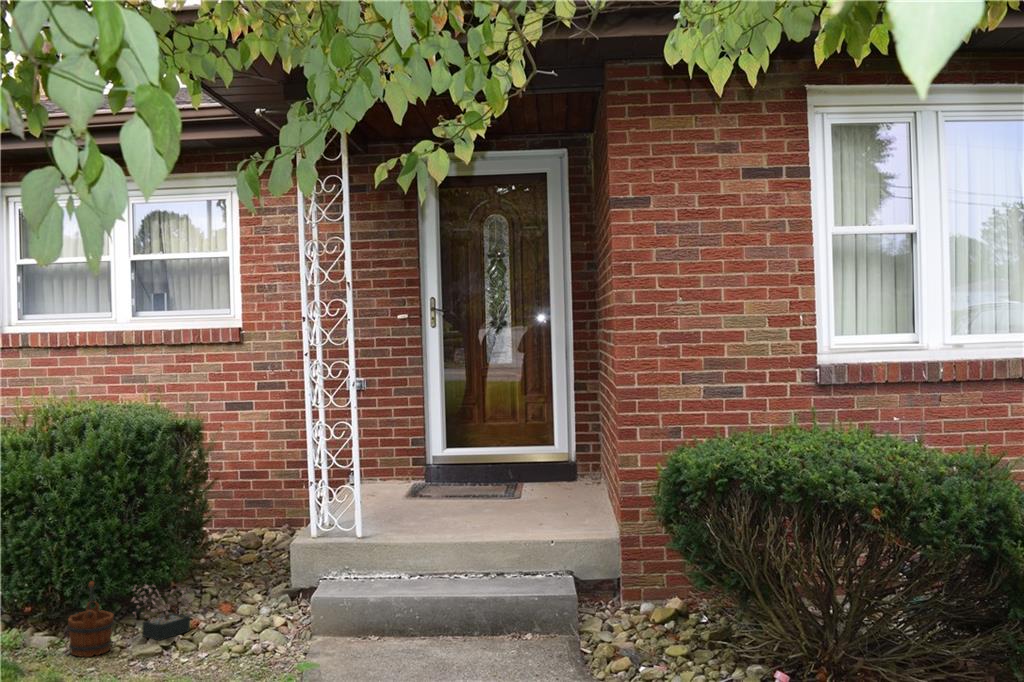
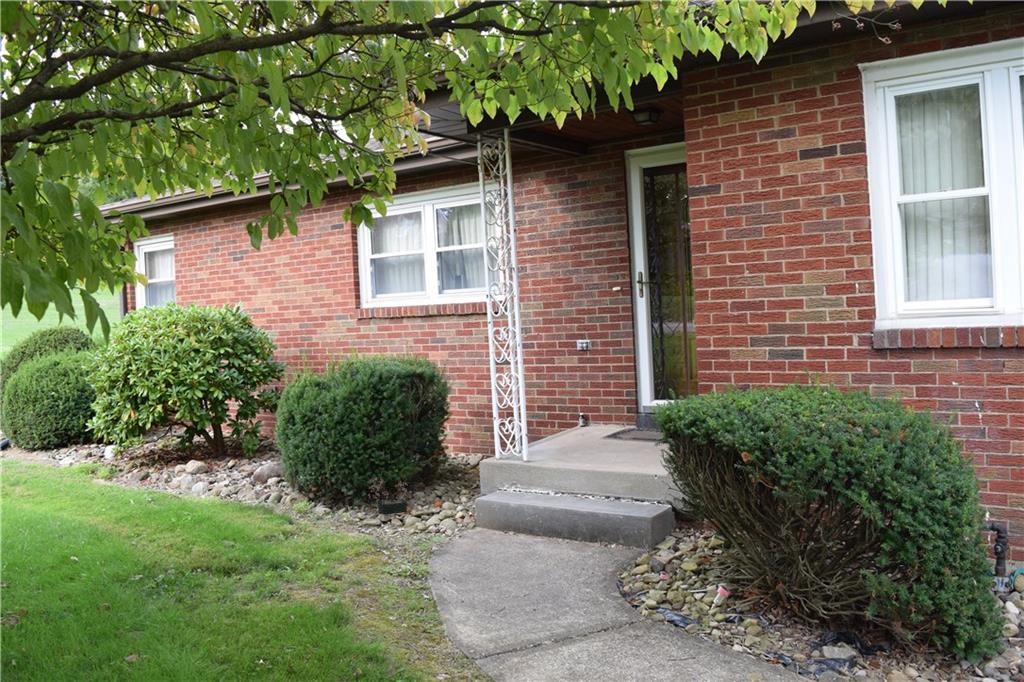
wooden bucket: present [68,581,114,657] -> none [326,472,353,518]

